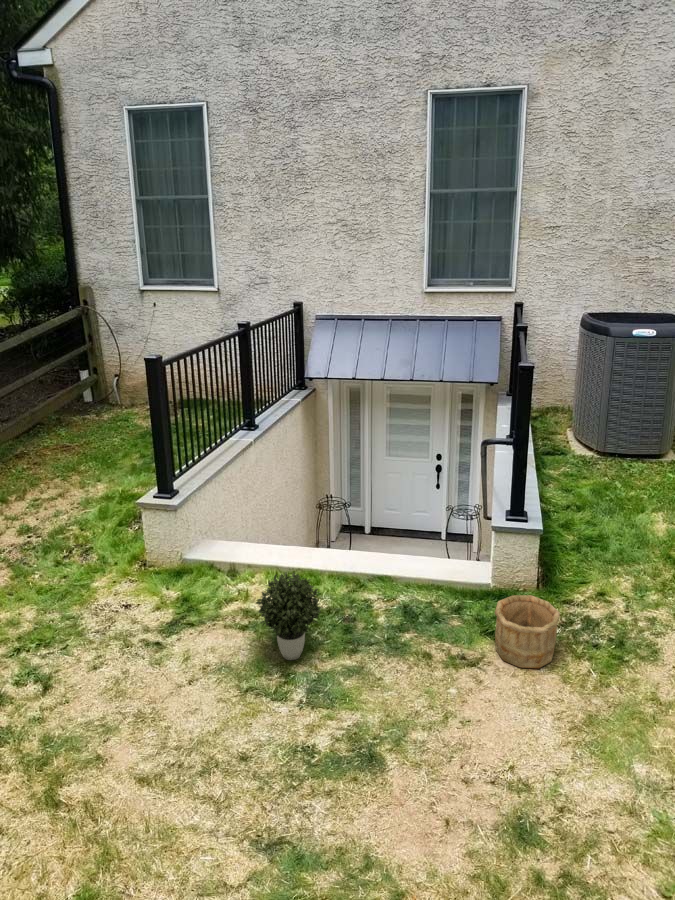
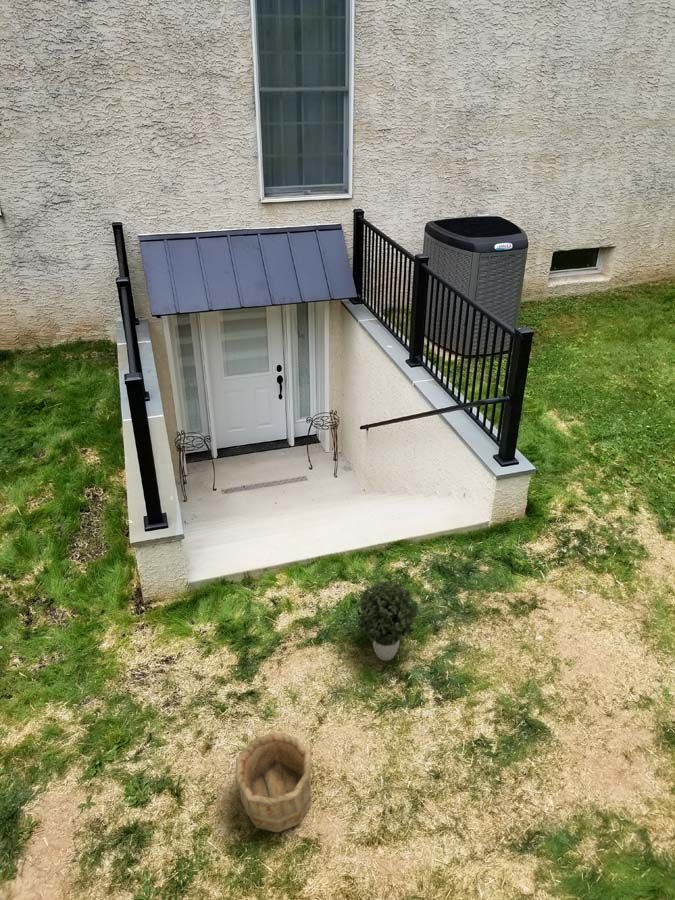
wooden bucket: present [495,595,560,668] -> present [236,732,311,832]

